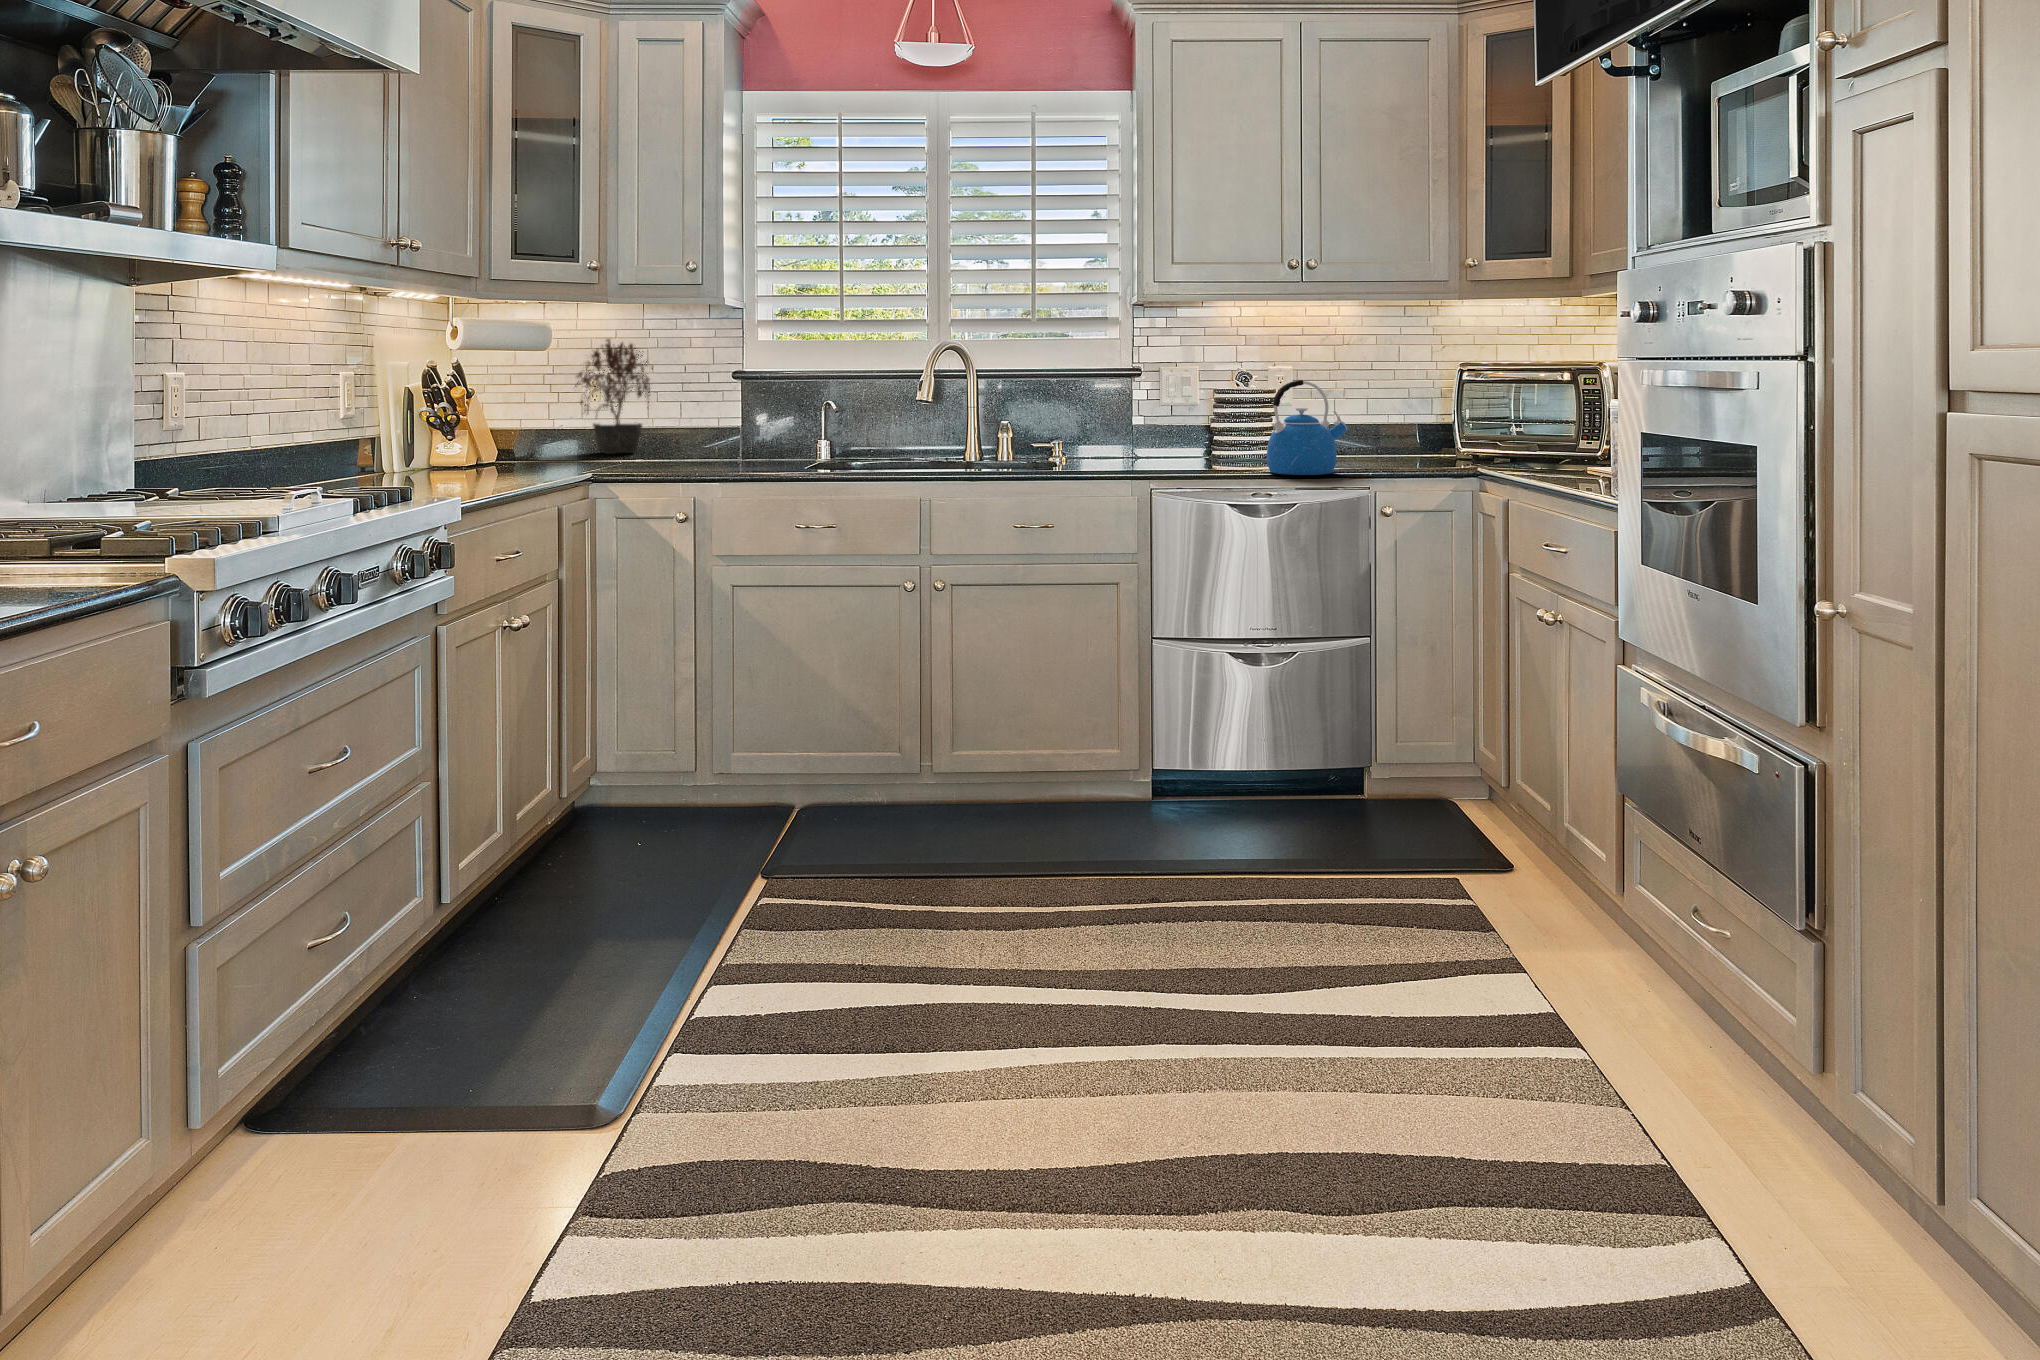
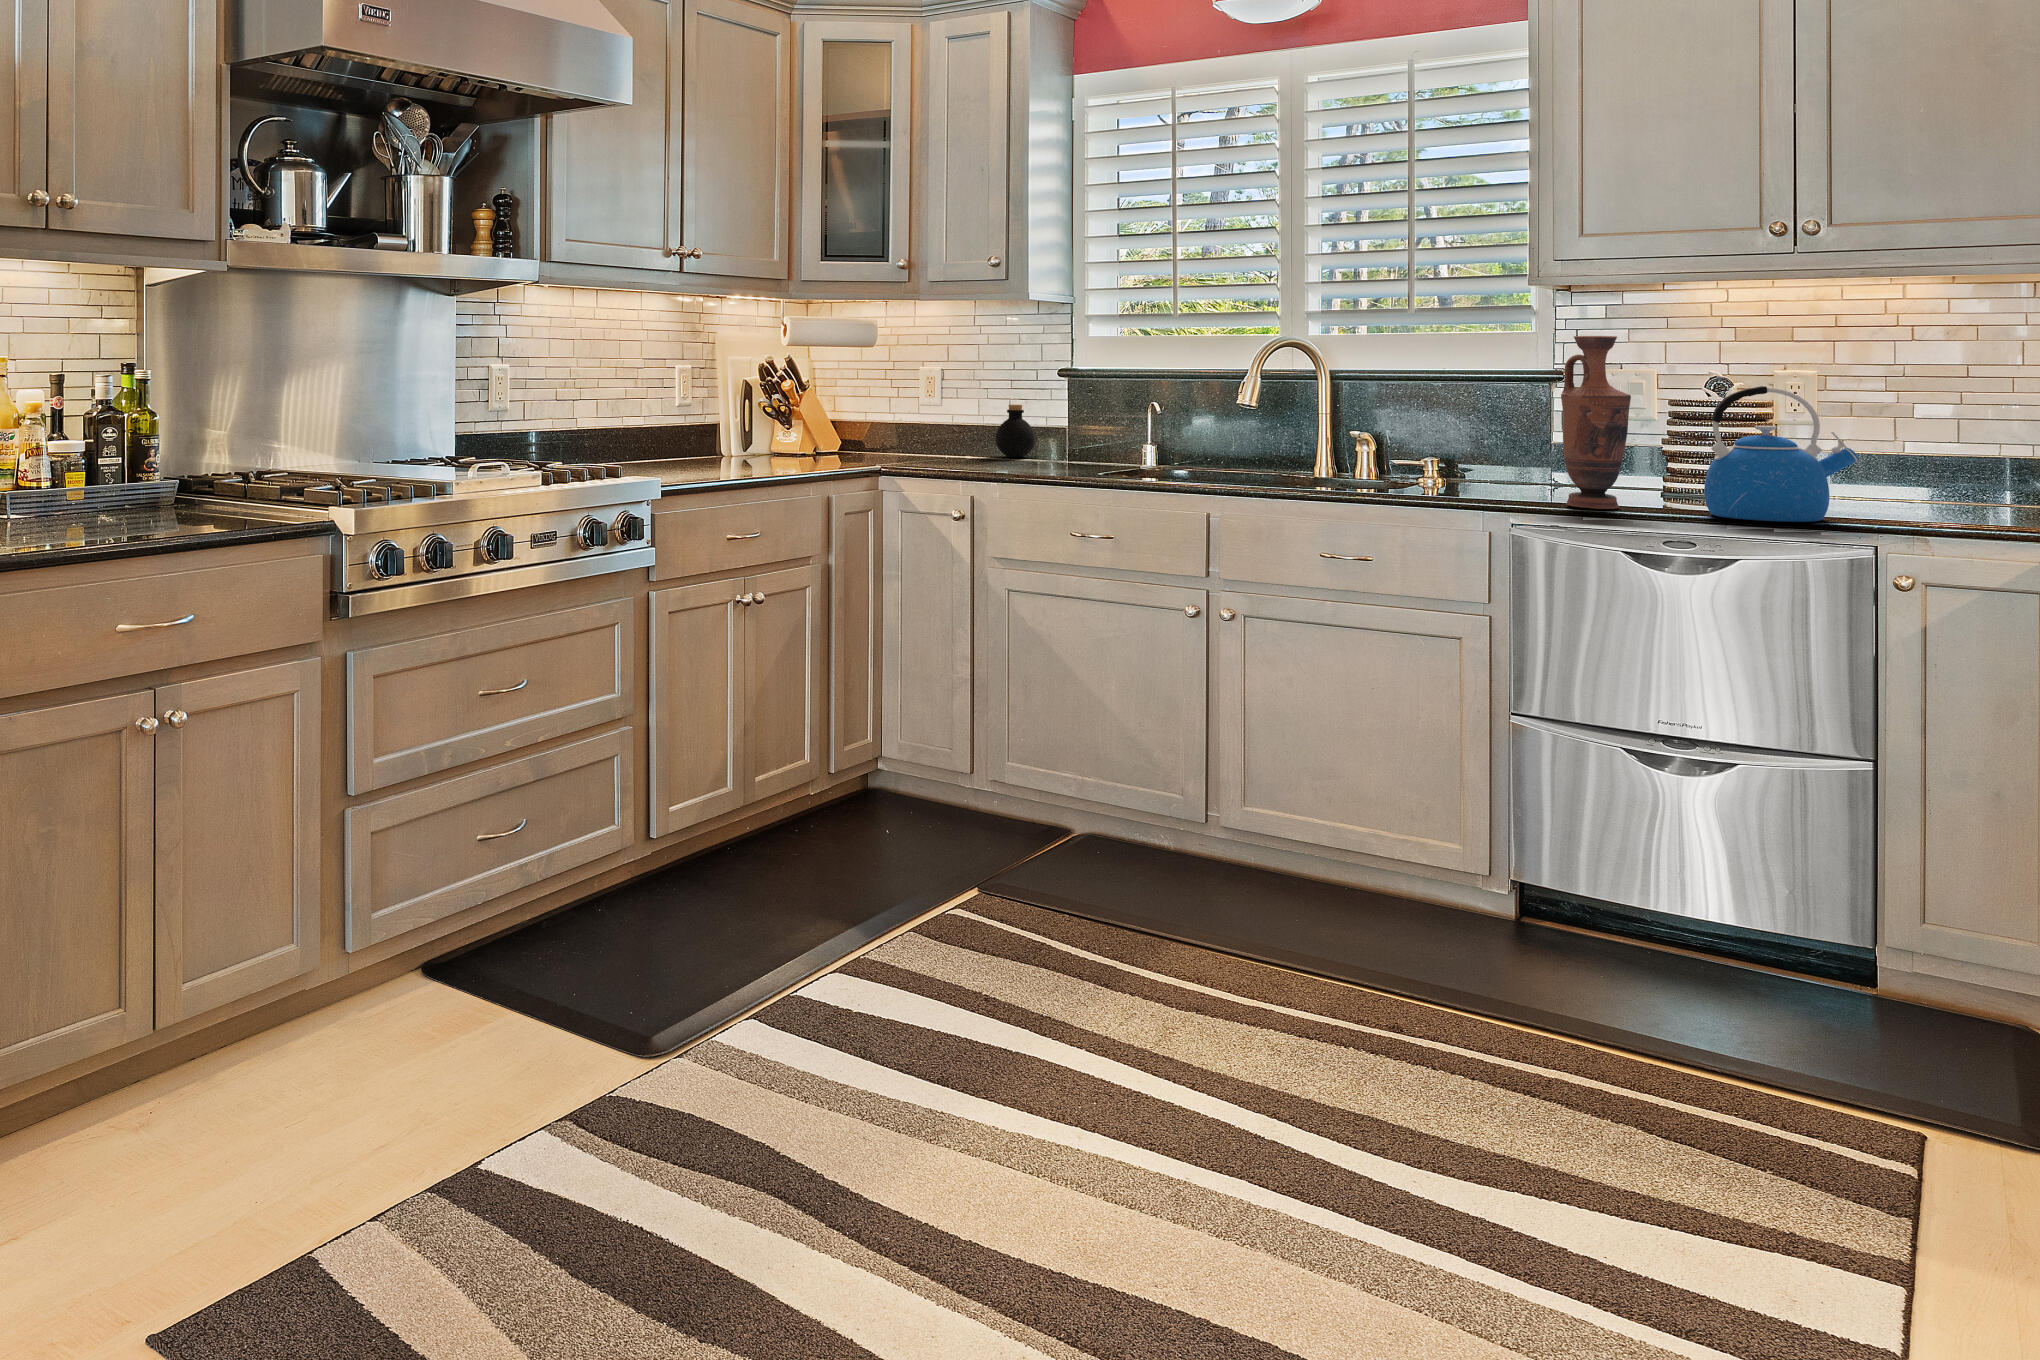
potted plant: present [575,339,653,454] -> none [905,335,991,450]
vase: none [1179,343,1222,473] -> present [1561,336,1631,509]
bottle: none [680,406,719,457] -> present [995,405,1036,457]

